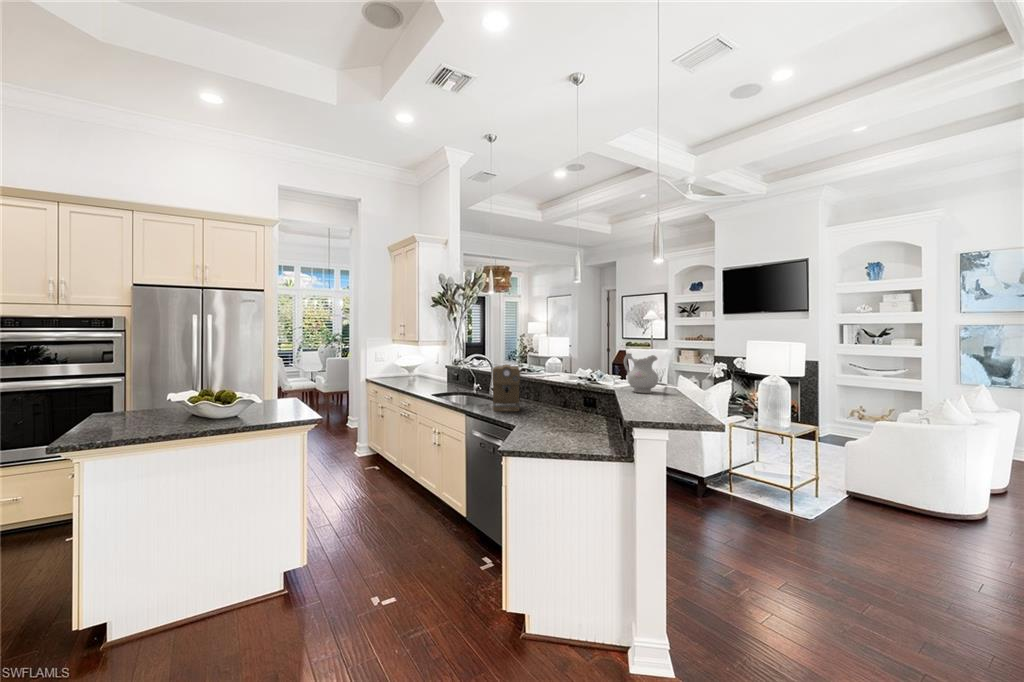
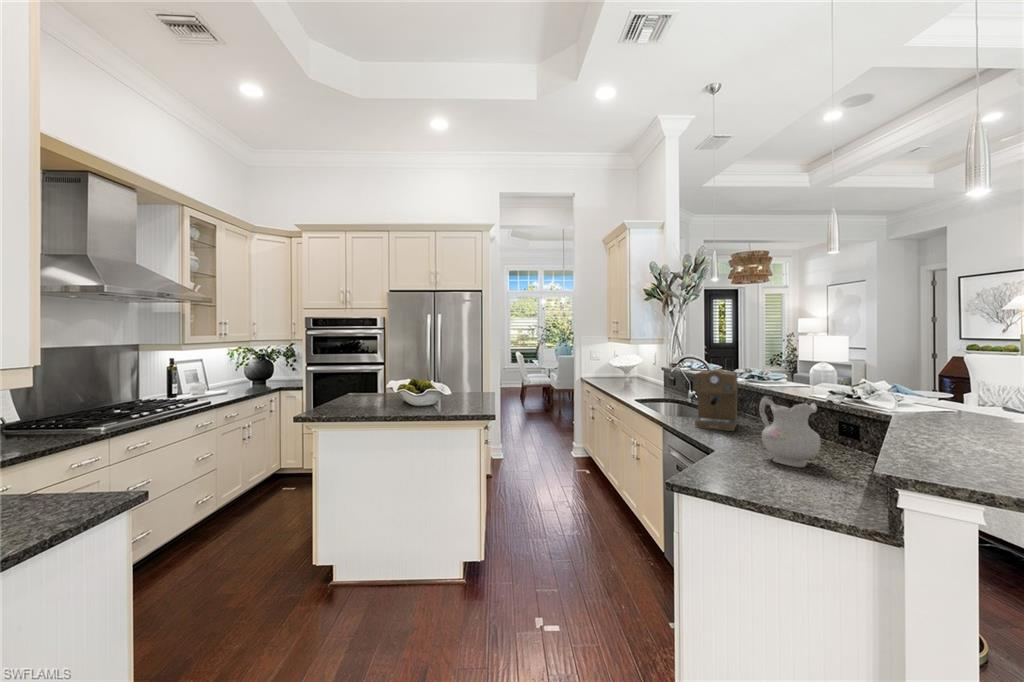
ceramic pitcher: present [624,353,658,393] -> present [760,396,821,467]

